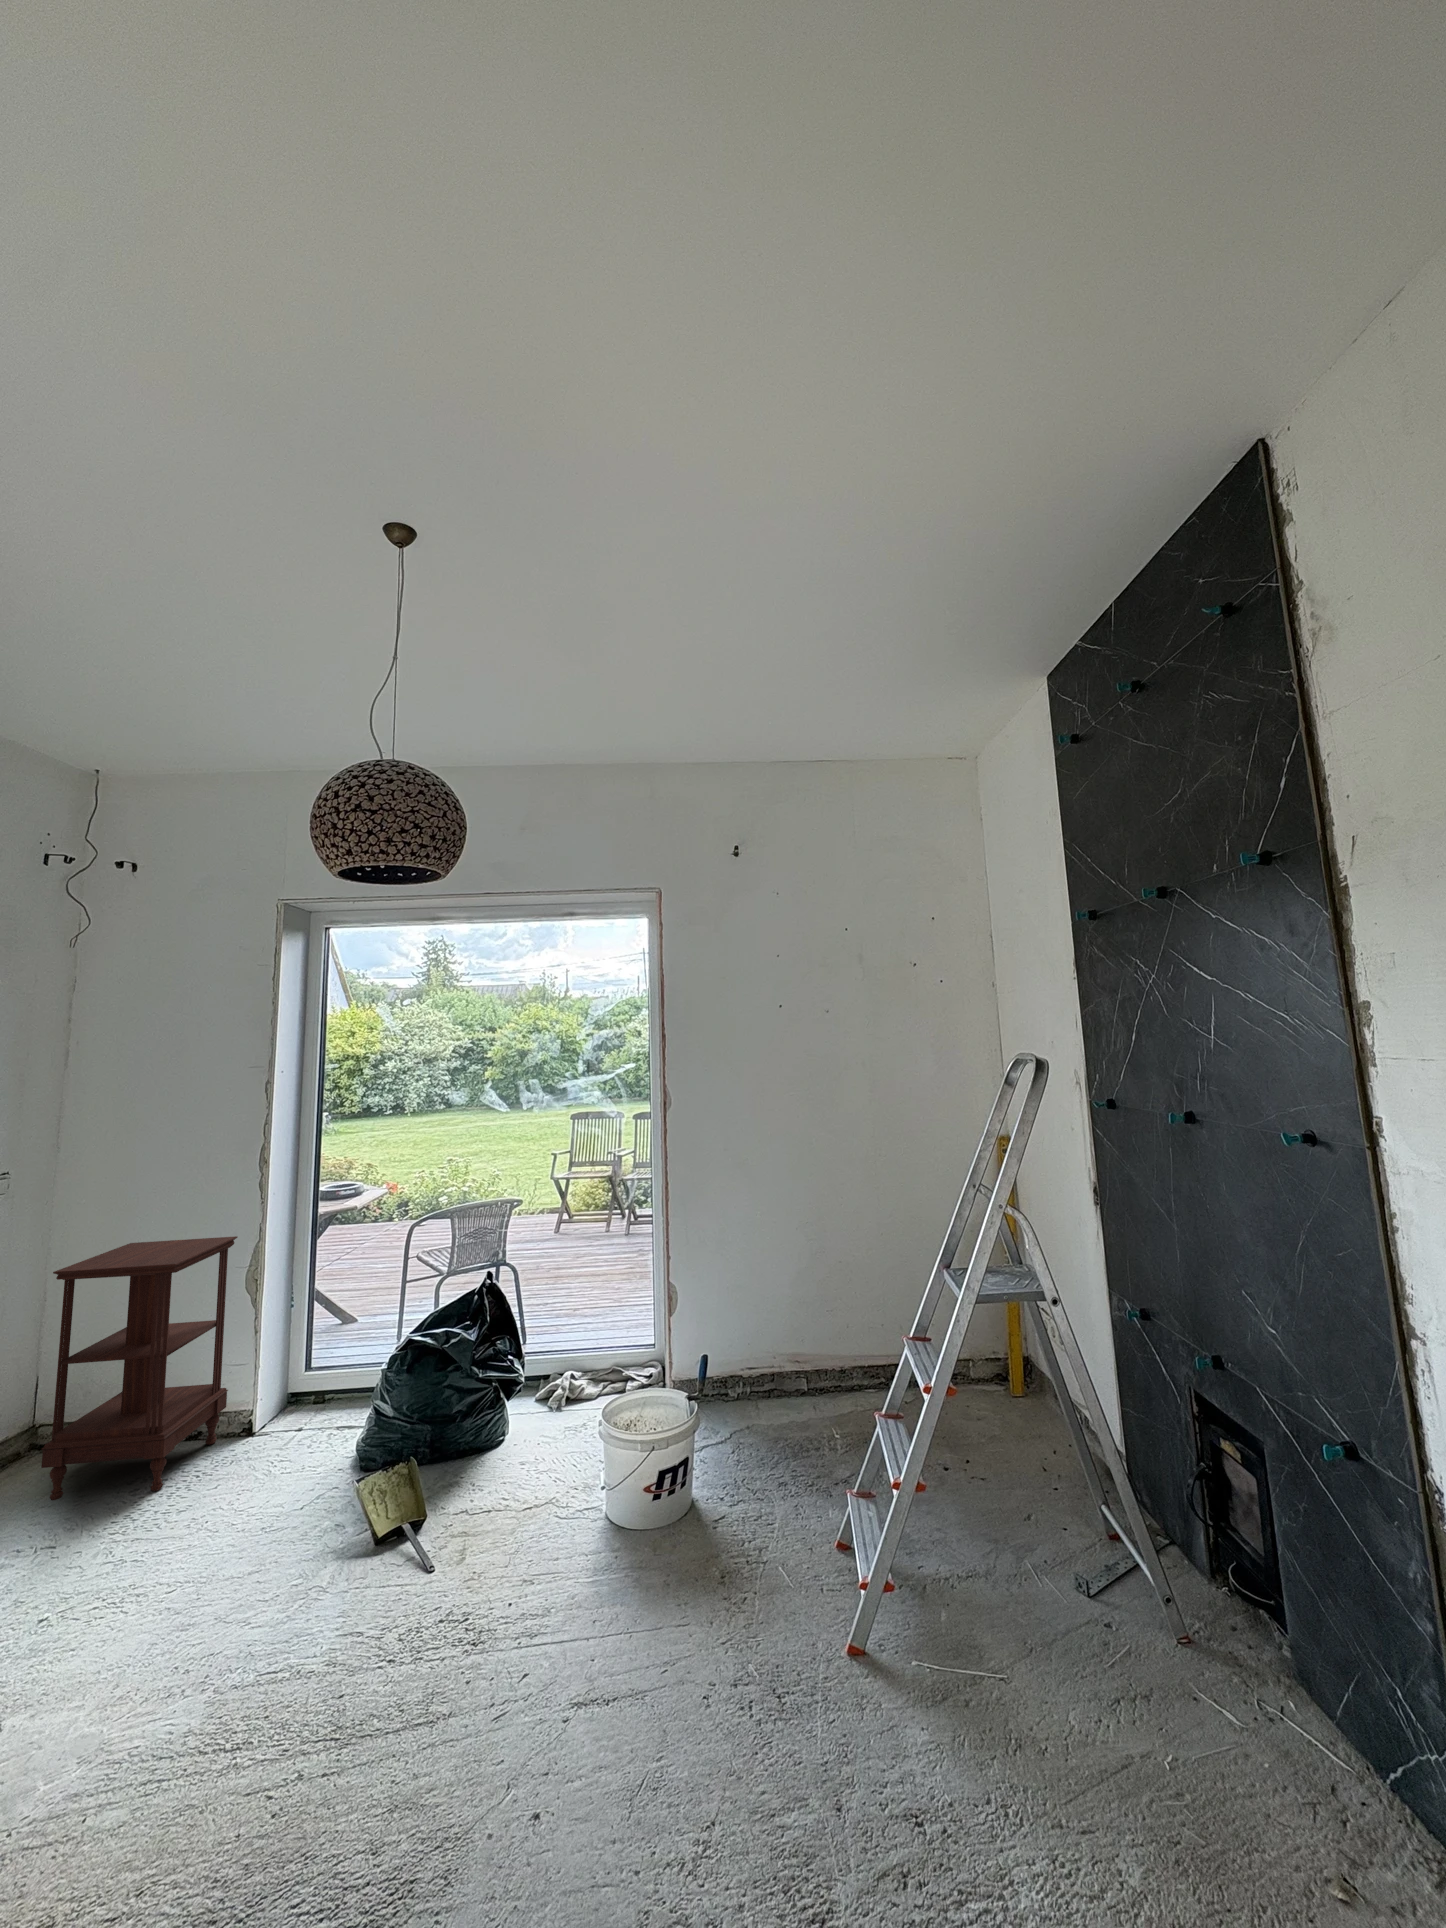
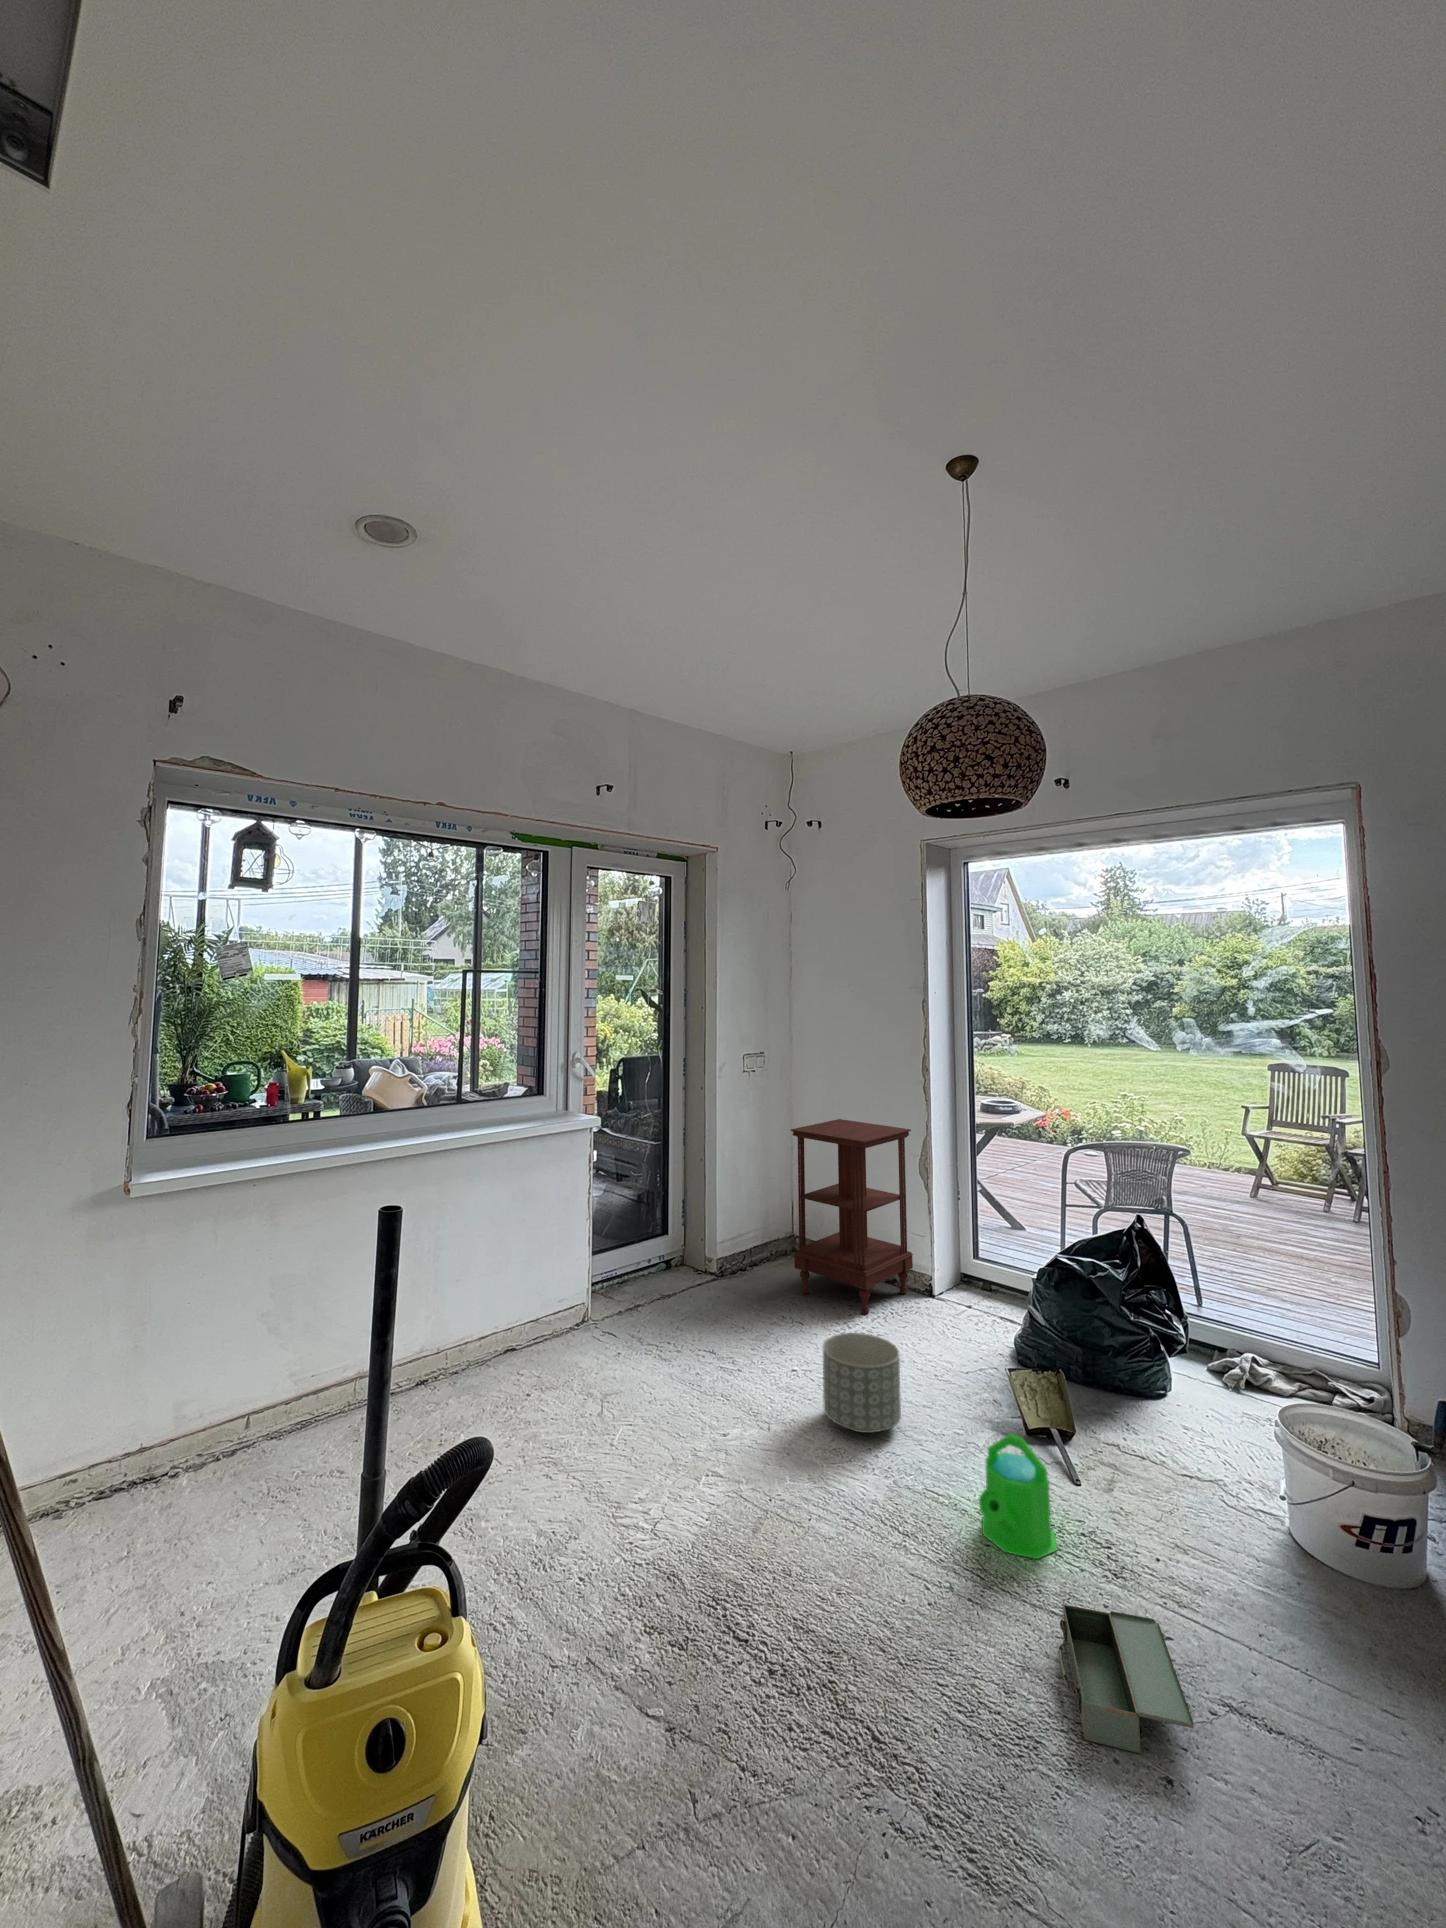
planter: none [103,1508,226,1655] -> present [823,1333,901,1433]
watering can: none [332,1546,418,1690] -> present [979,1434,1057,1559]
toolbox: none [430,1664,558,1836] -> present [1059,1604,1194,1753]

